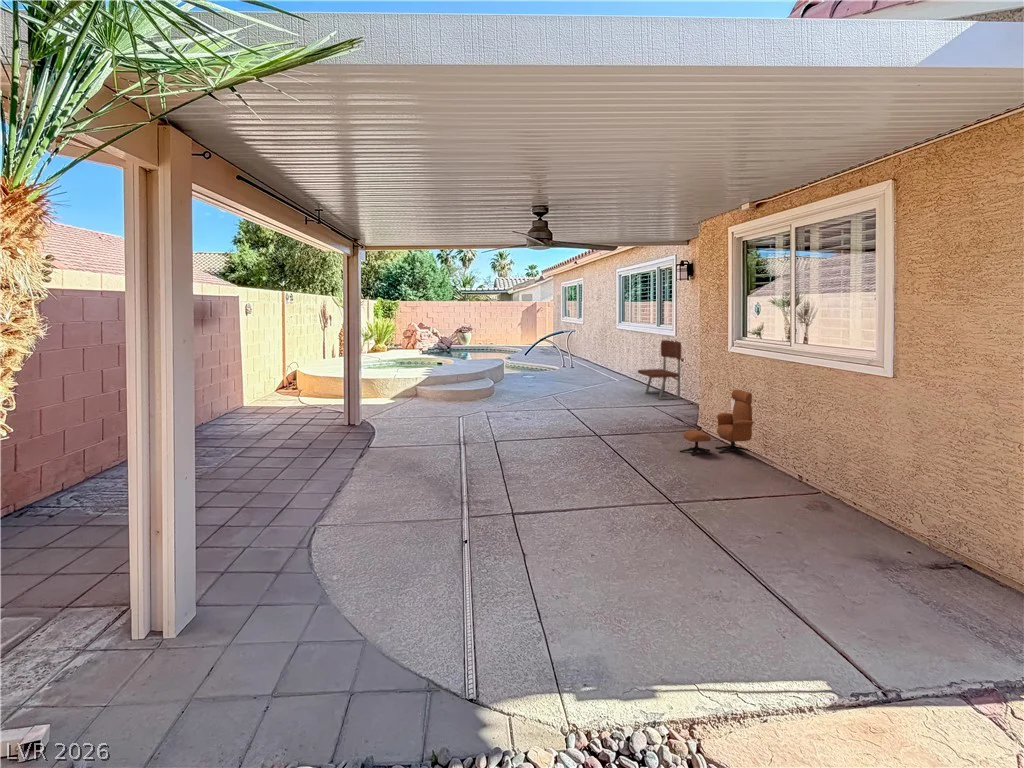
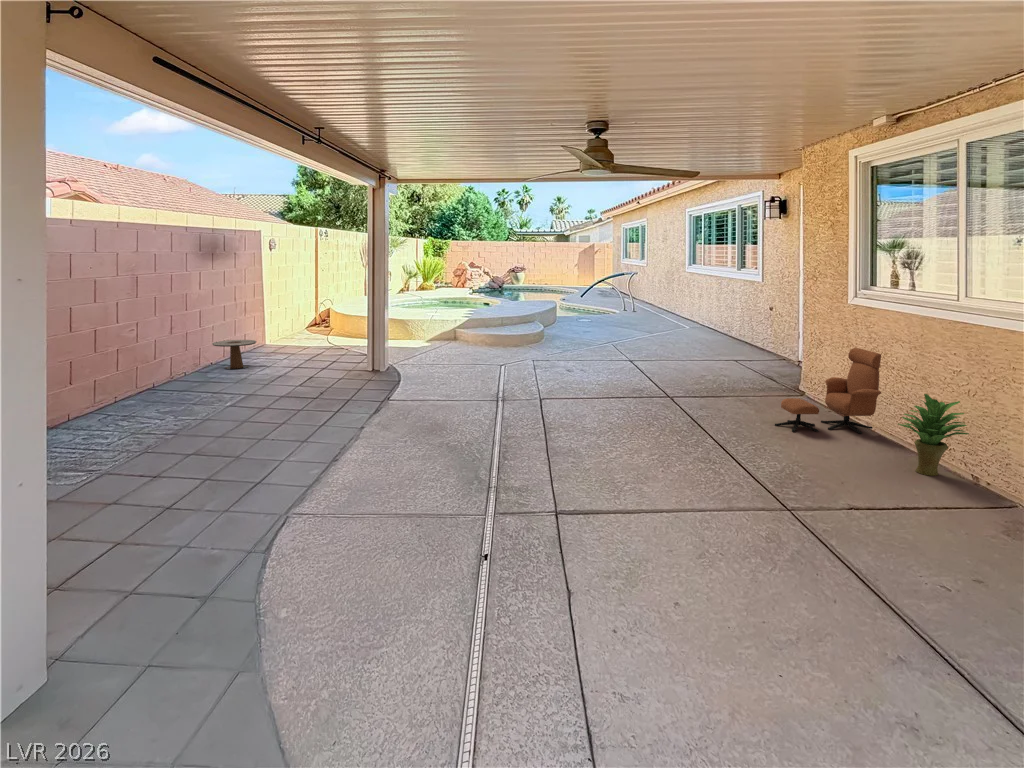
bench: present [638,340,682,400] -> none [708,285,765,354]
side table: none [196,401,237,428] -> present [212,340,256,369]
potted plant: none [757,420,803,479] -> present [898,394,969,476]

